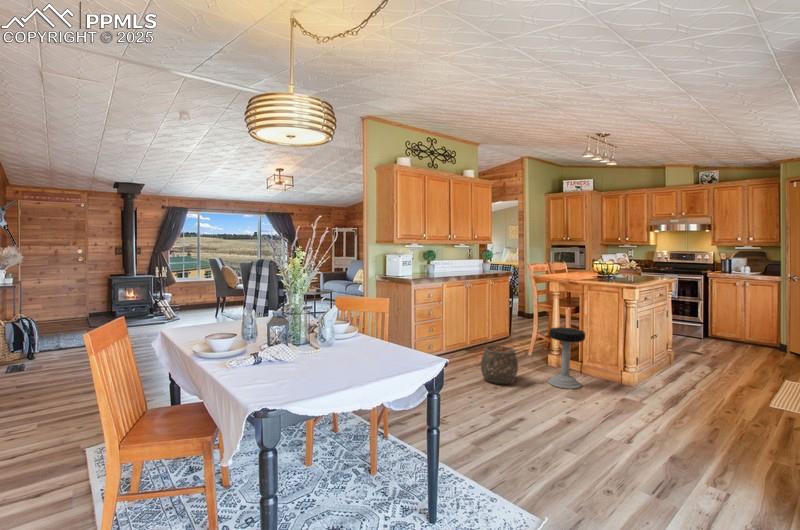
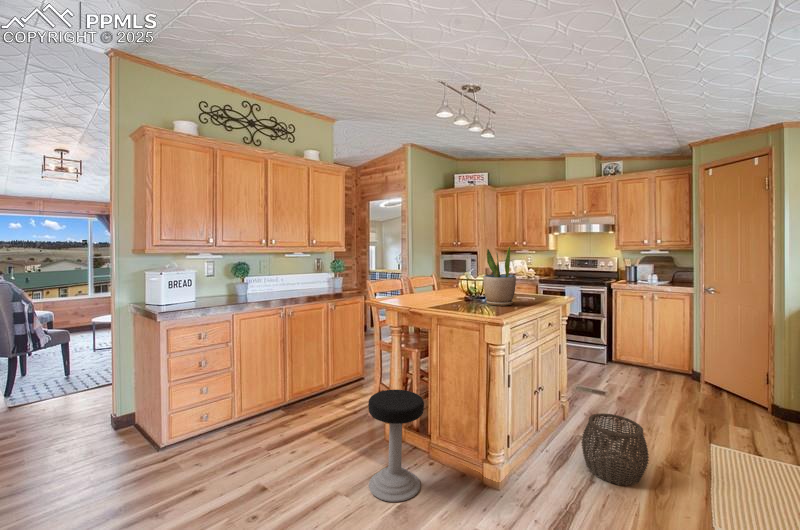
potted plant: none [616,238,640,278] -> present [483,246,516,306]
woven basket: present [481,345,518,384] -> present [581,413,649,486]

